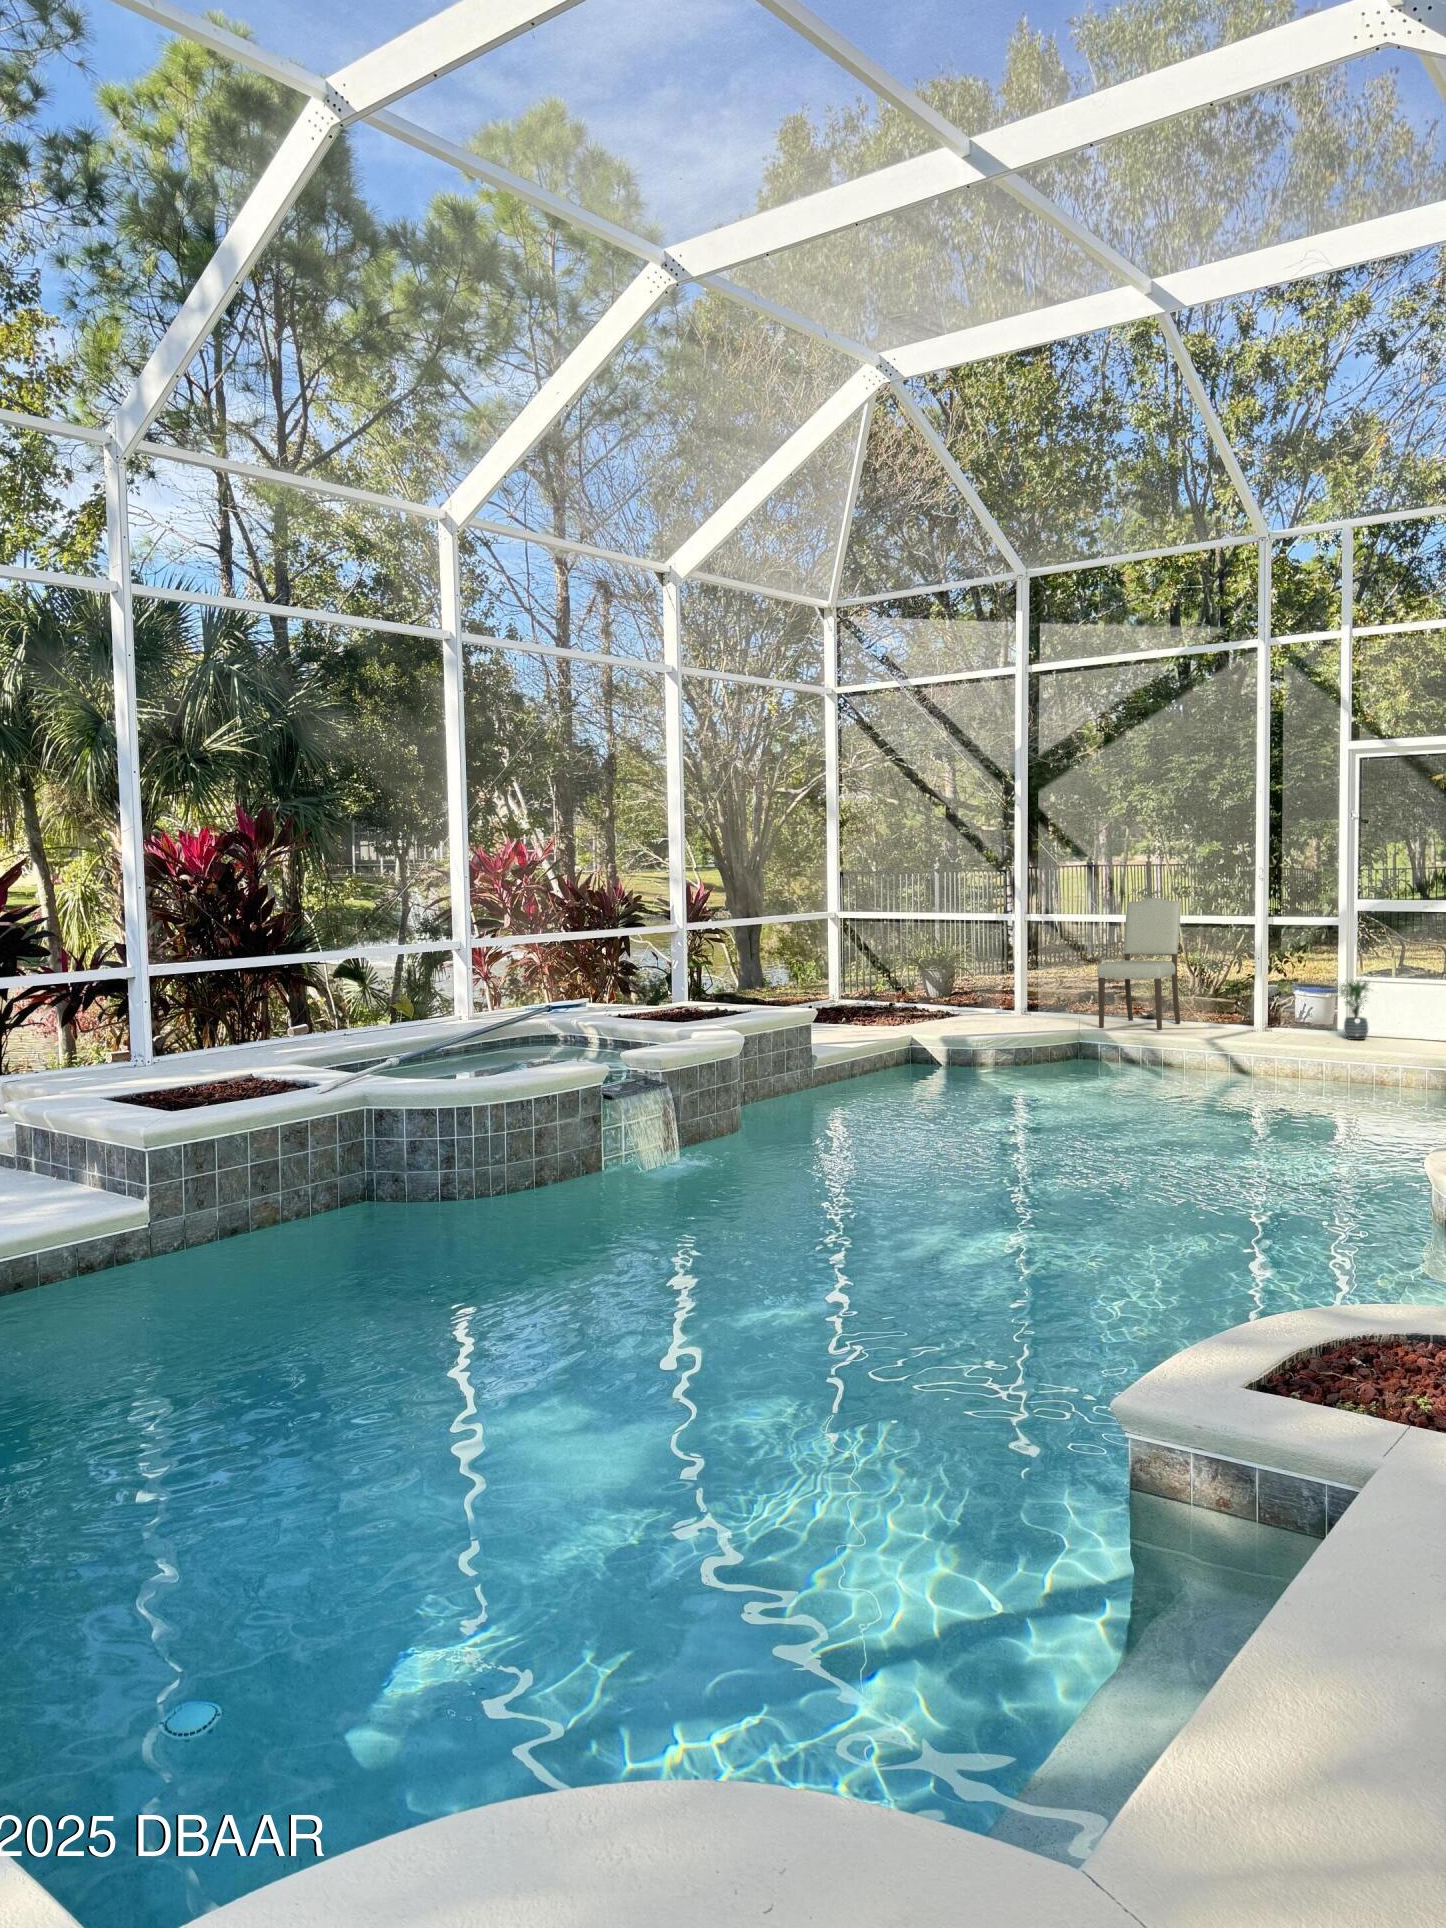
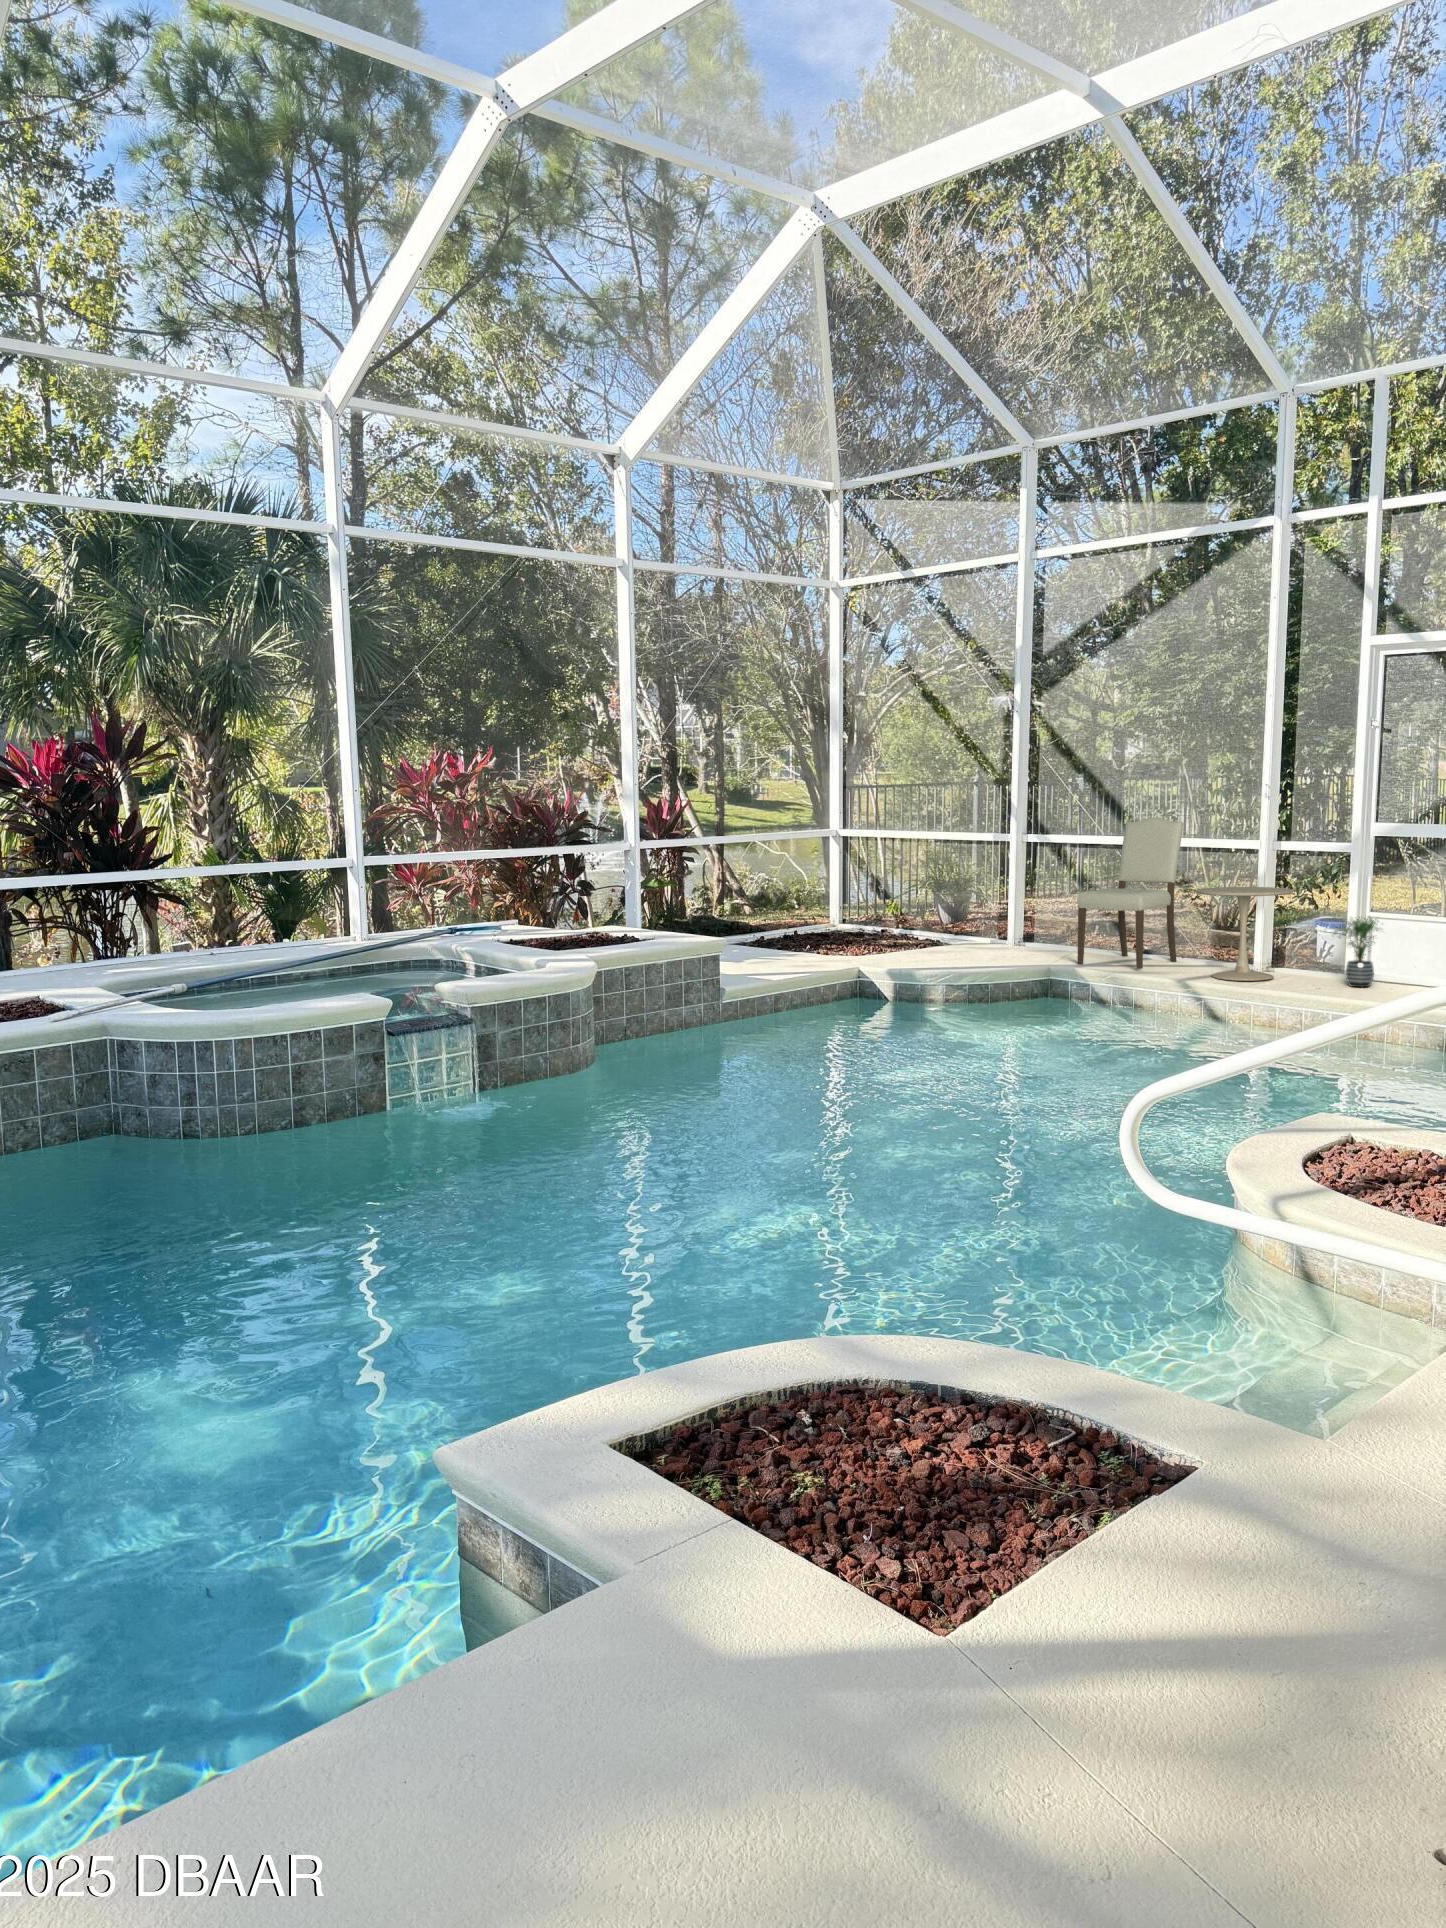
side table: none [1208,956,1294,1037] -> present [1196,887,1294,981]

